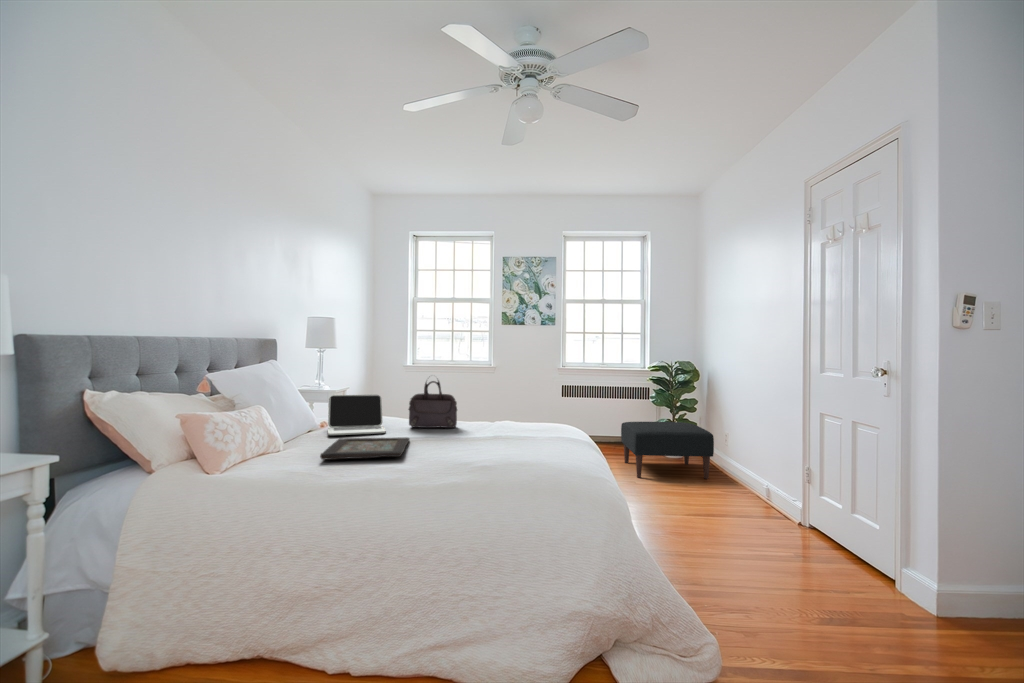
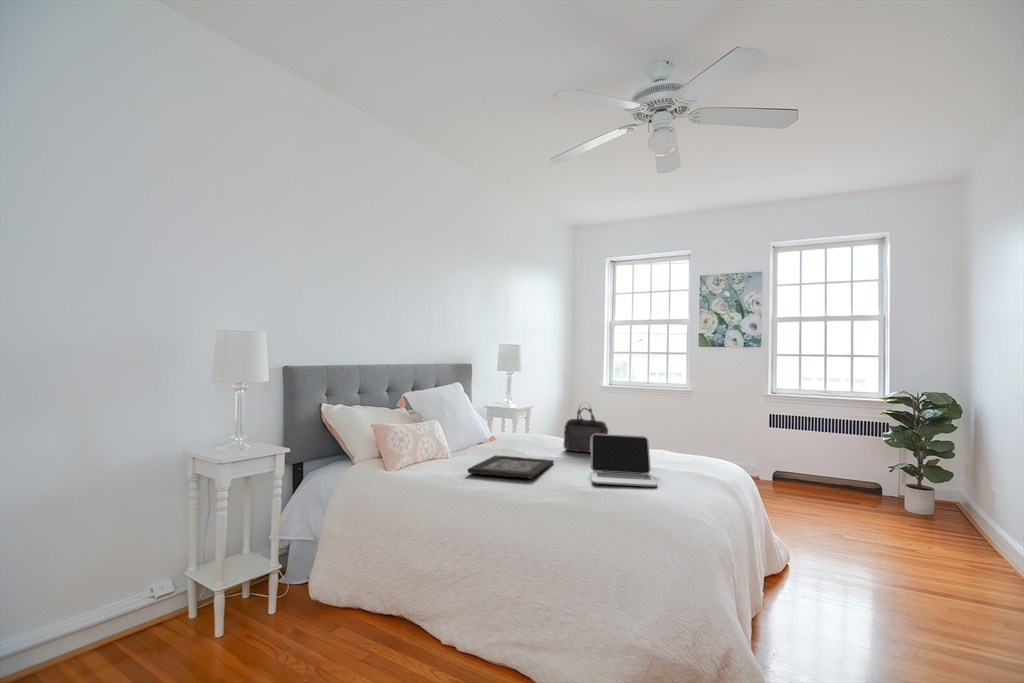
laptop: present [328,395,386,435] -> present [591,434,657,487]
ottoman: present [621,422,714,479] -> none [838,463,967,547]

